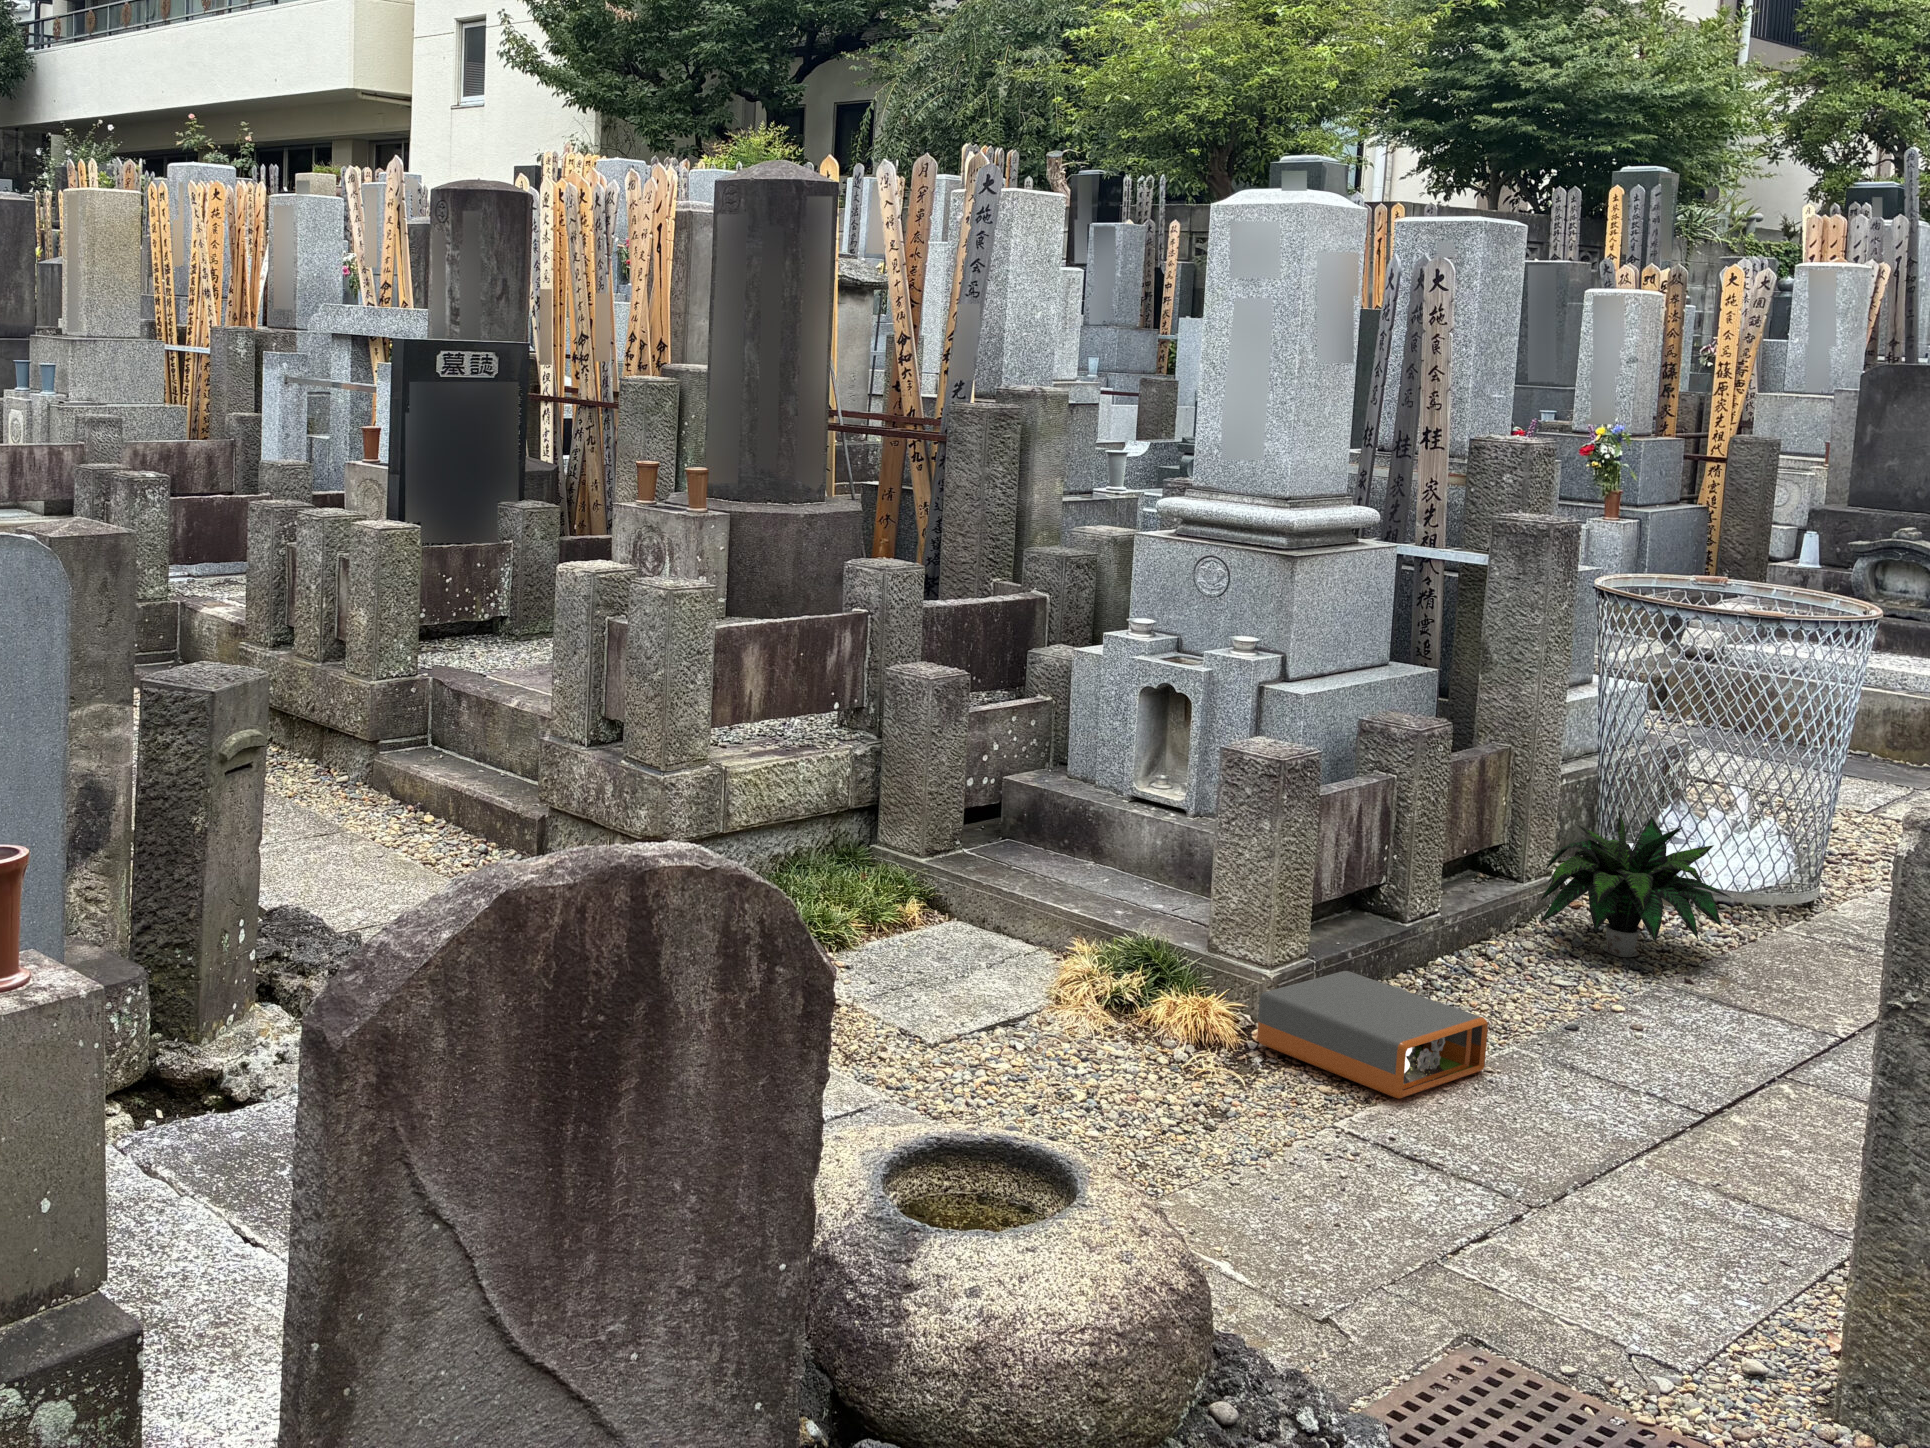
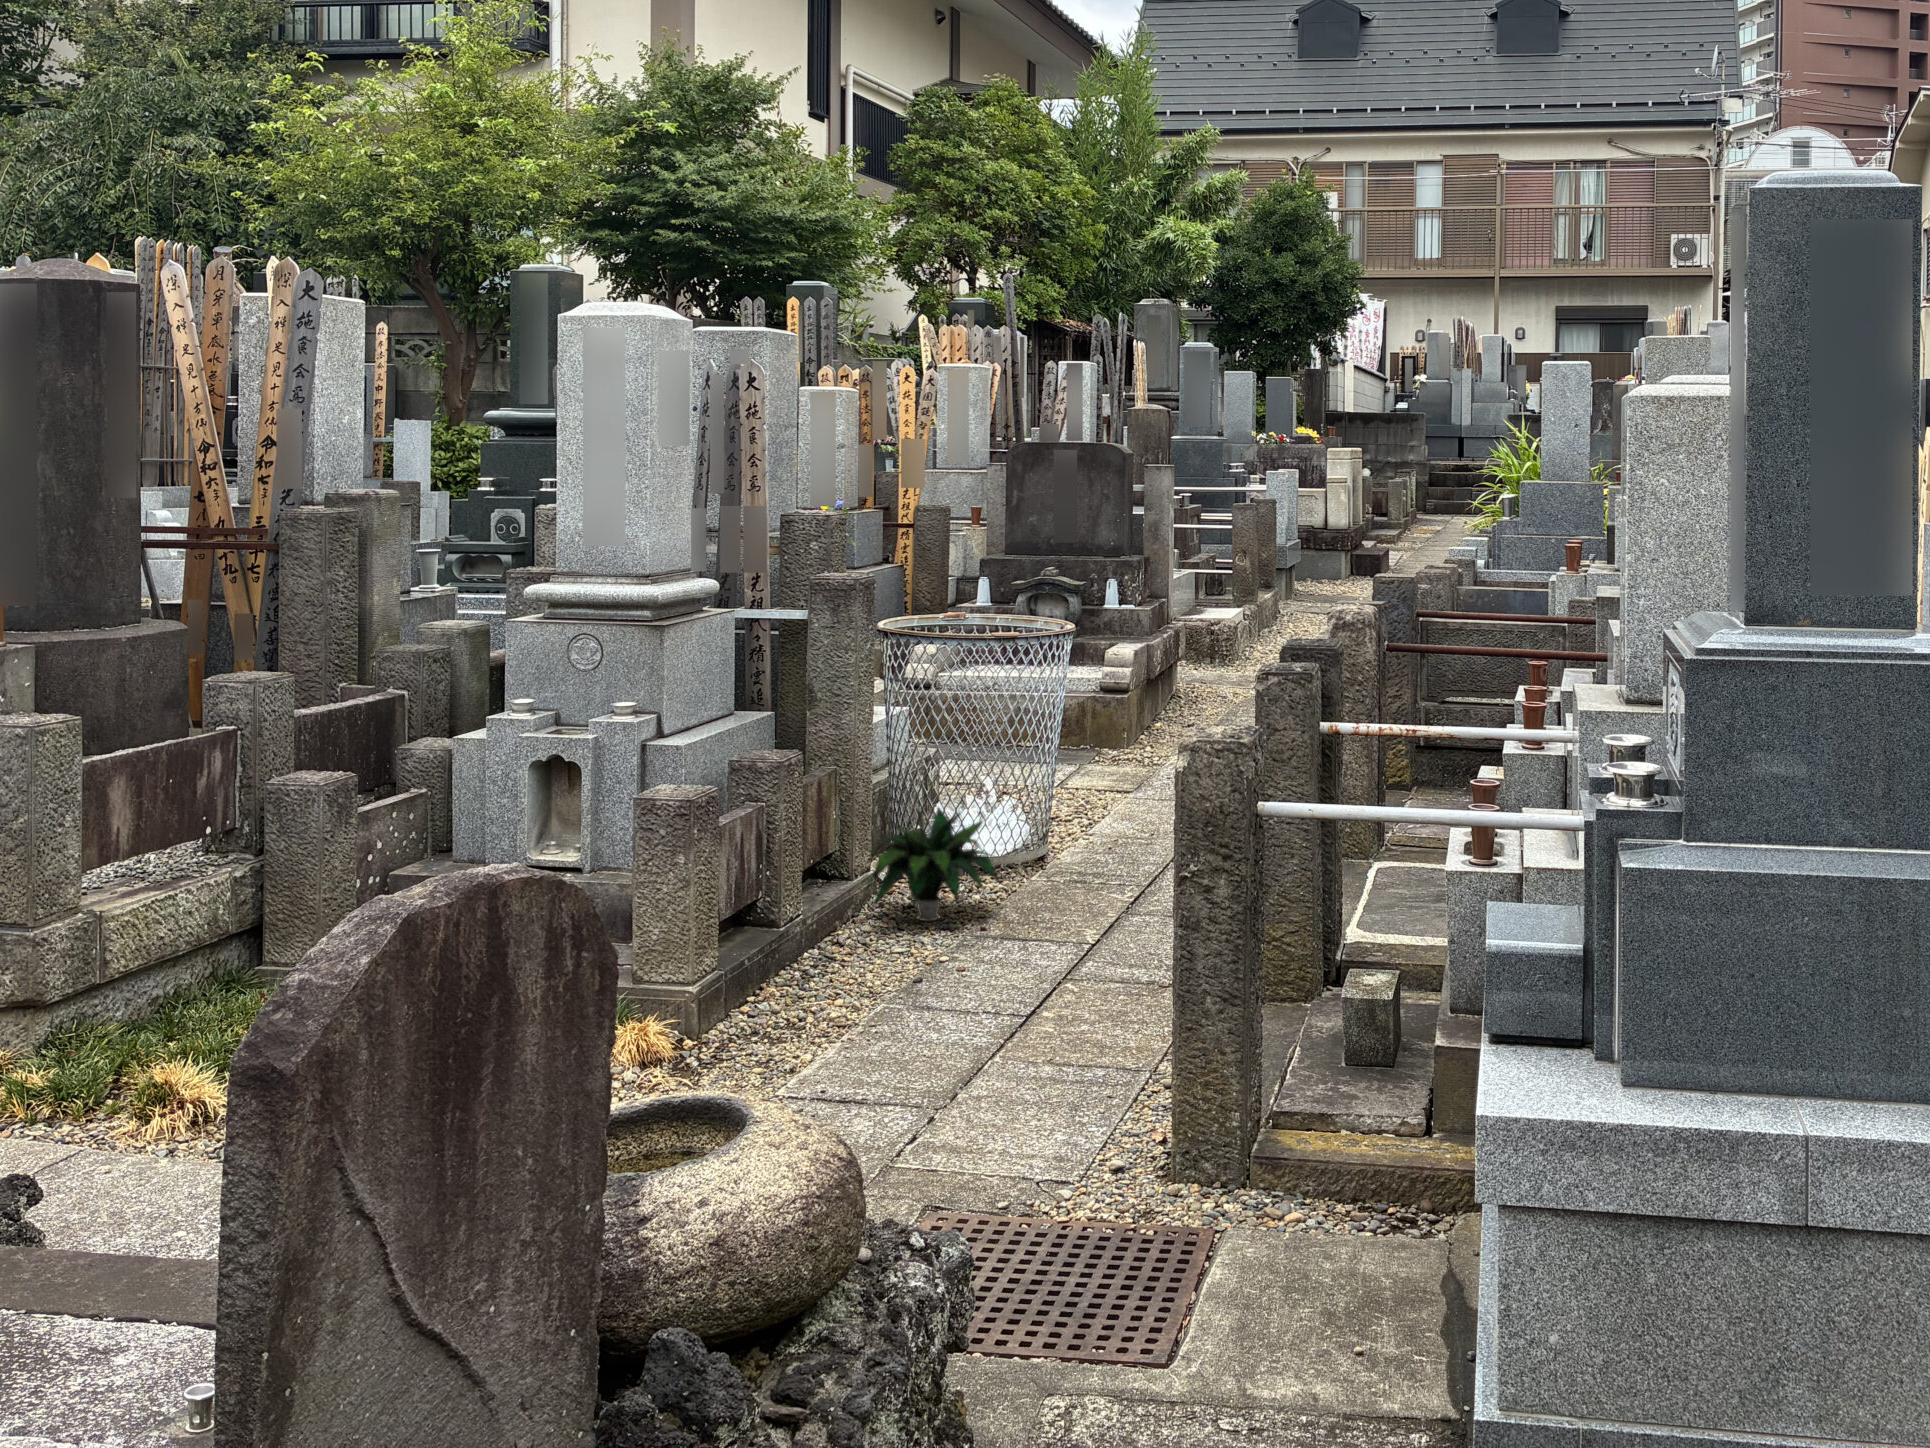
storage box: present [1257,971,1488,1098] -> none [694,974,873,1062]

